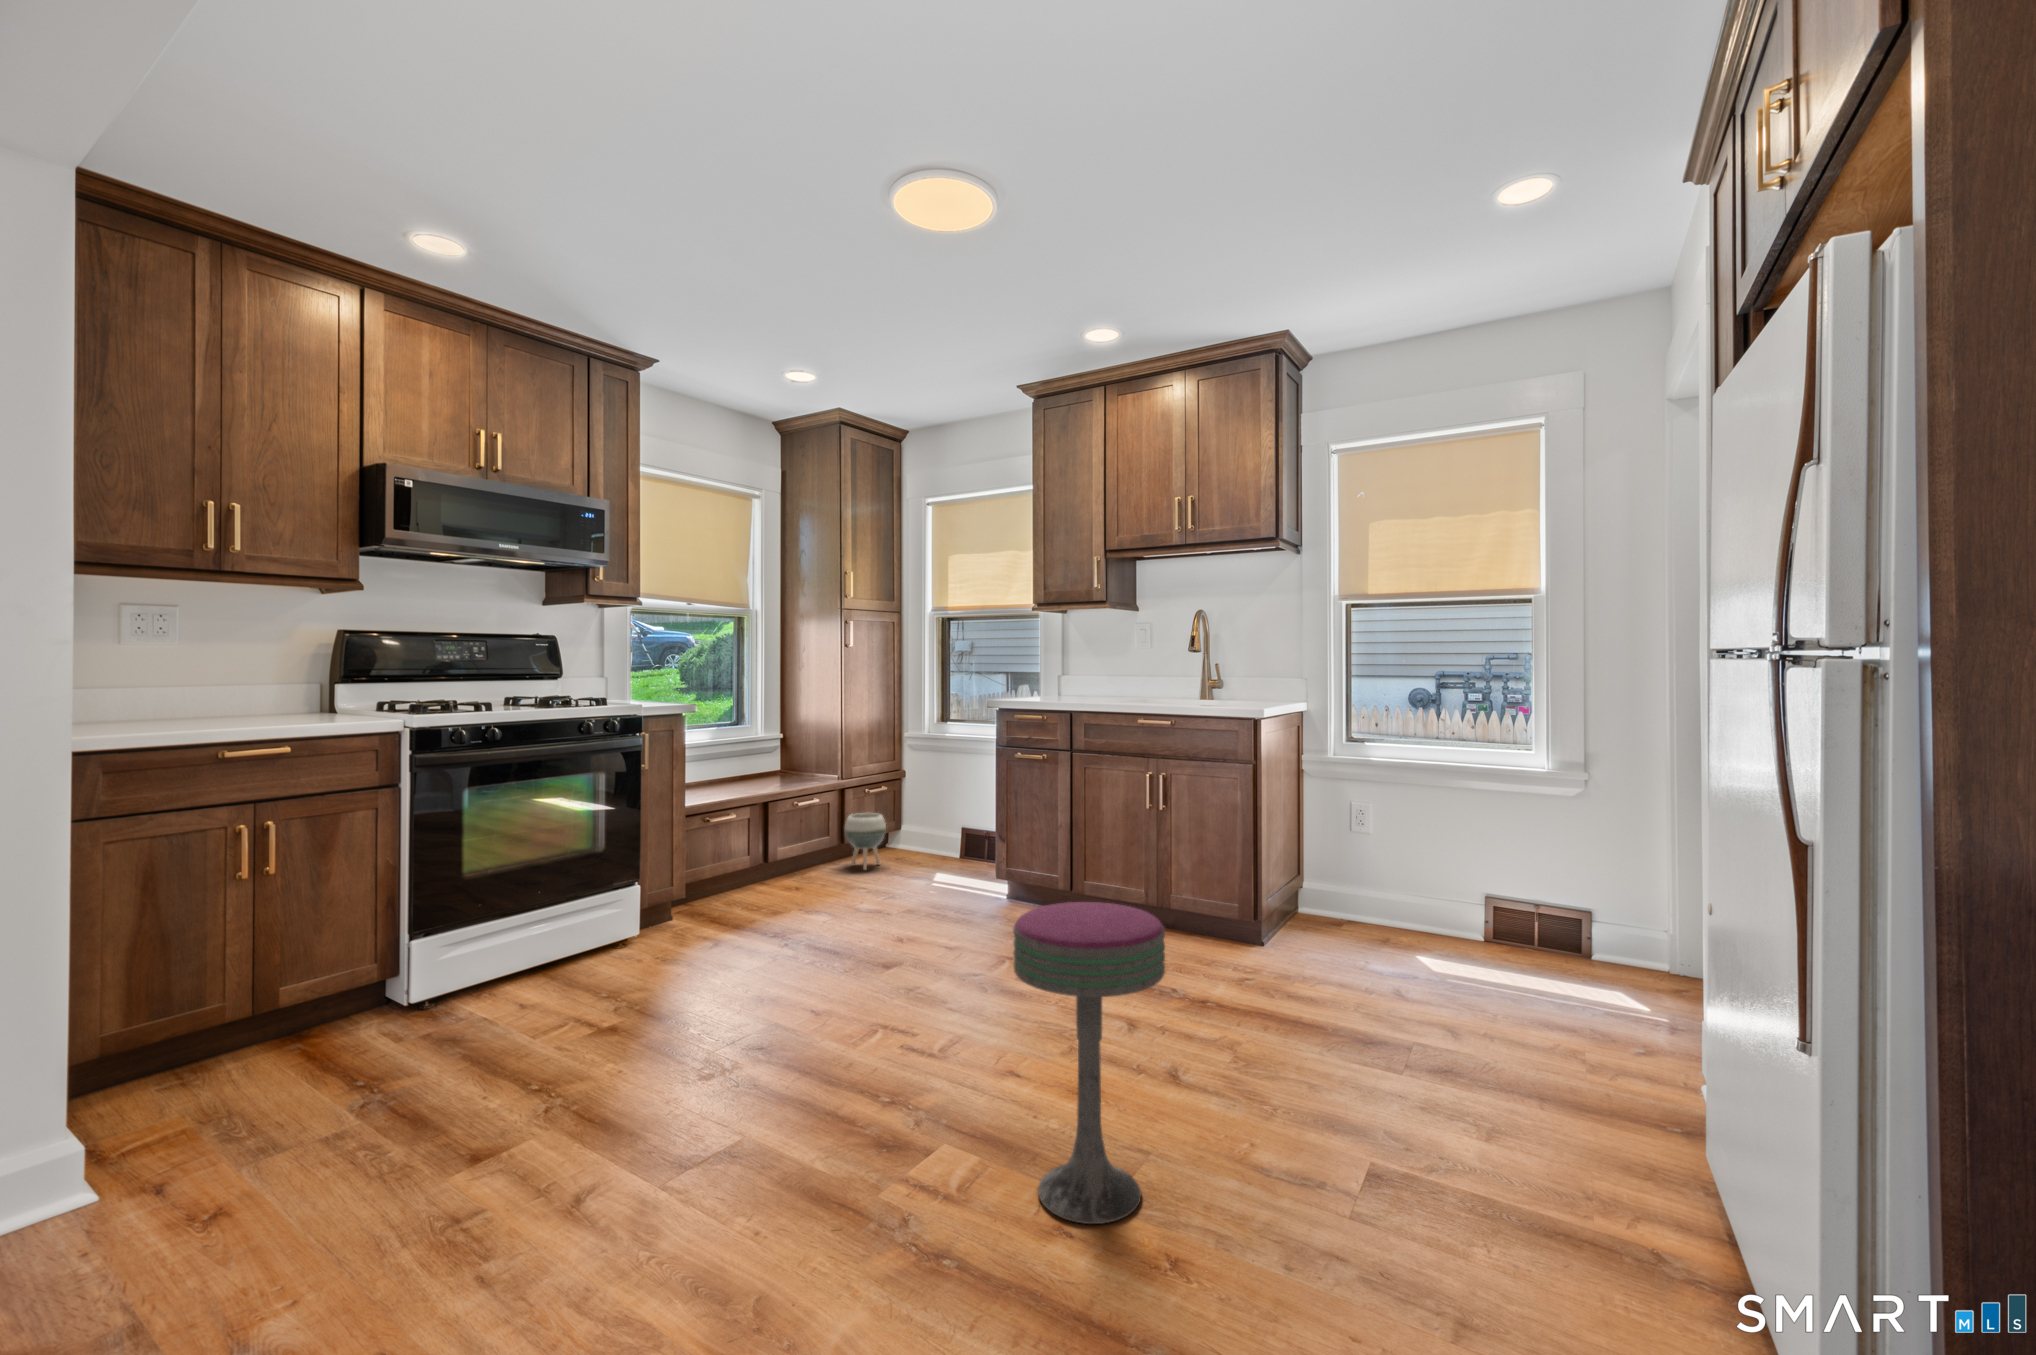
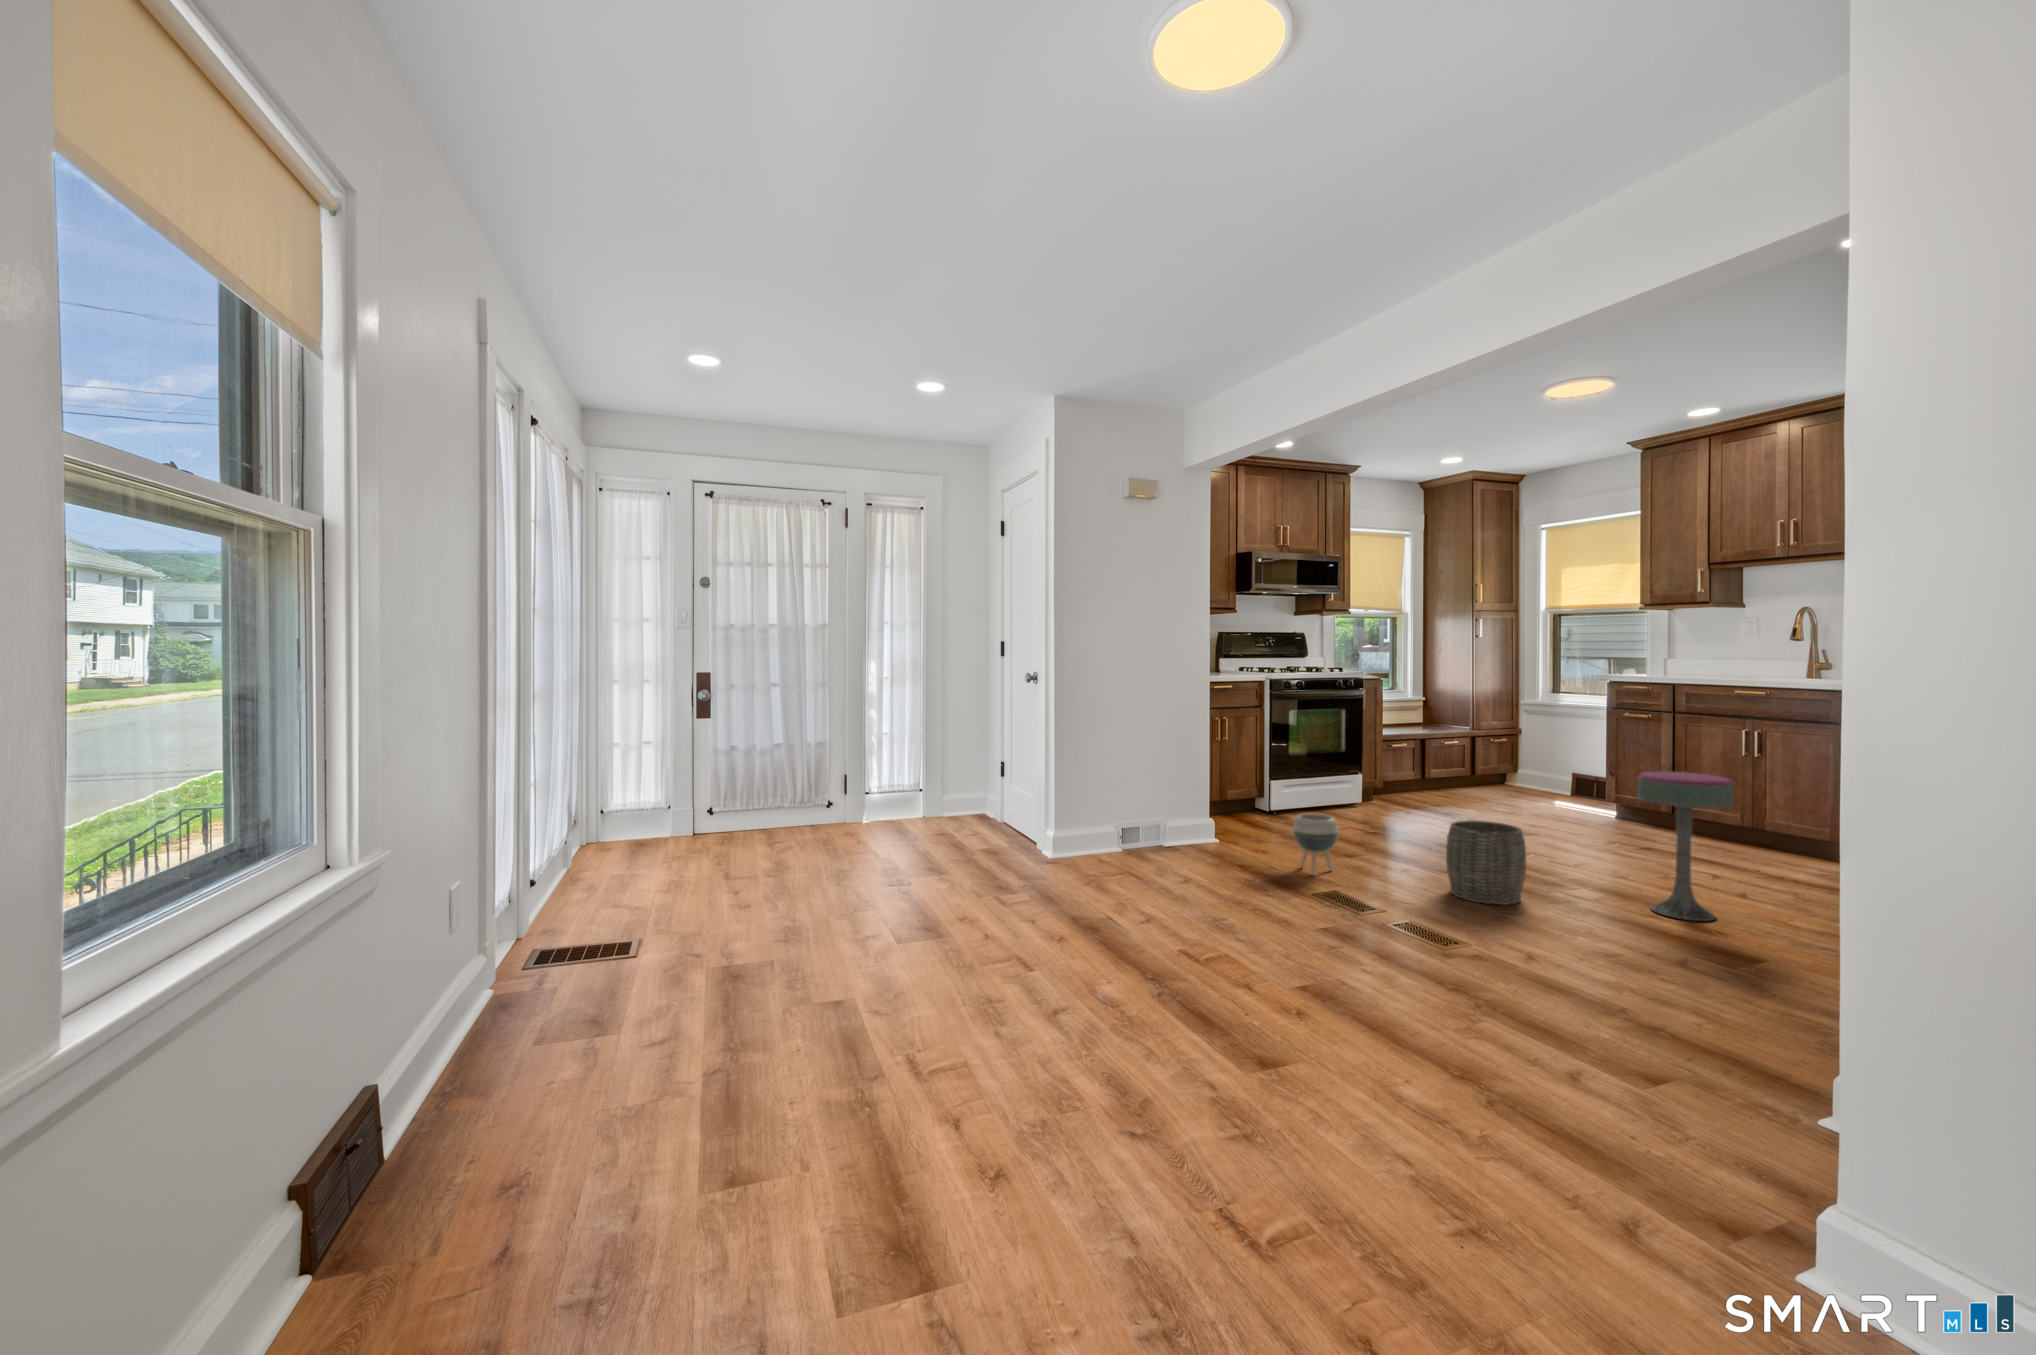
planter: present [845,813,886,870] -> present [1293,814,1339,875]
woven basket: none [635,1054,809,1300] -> present [1446,821,1526,905]

